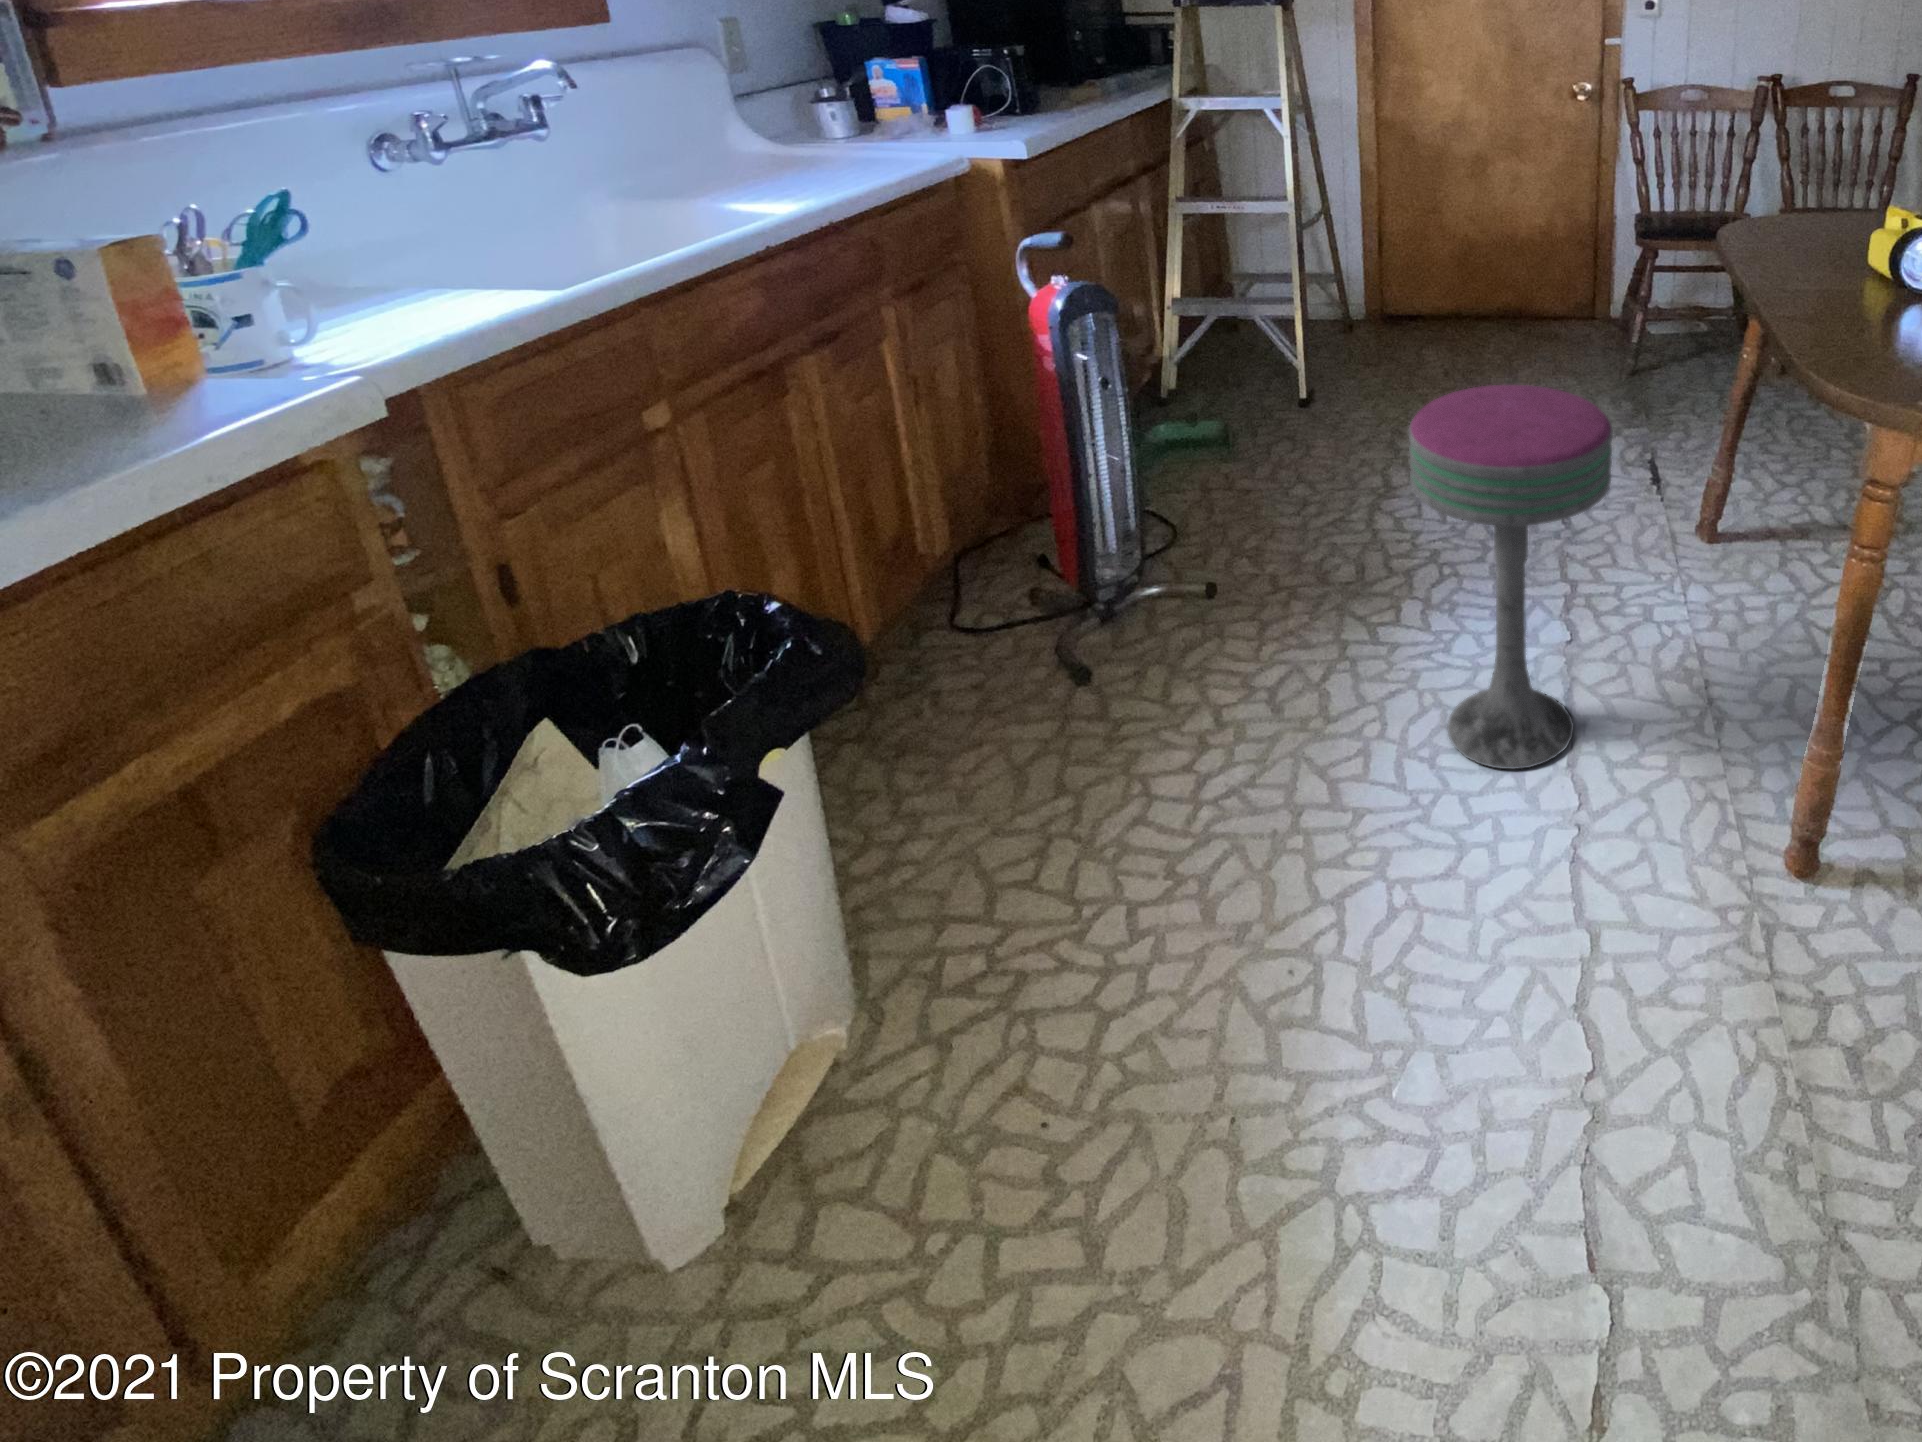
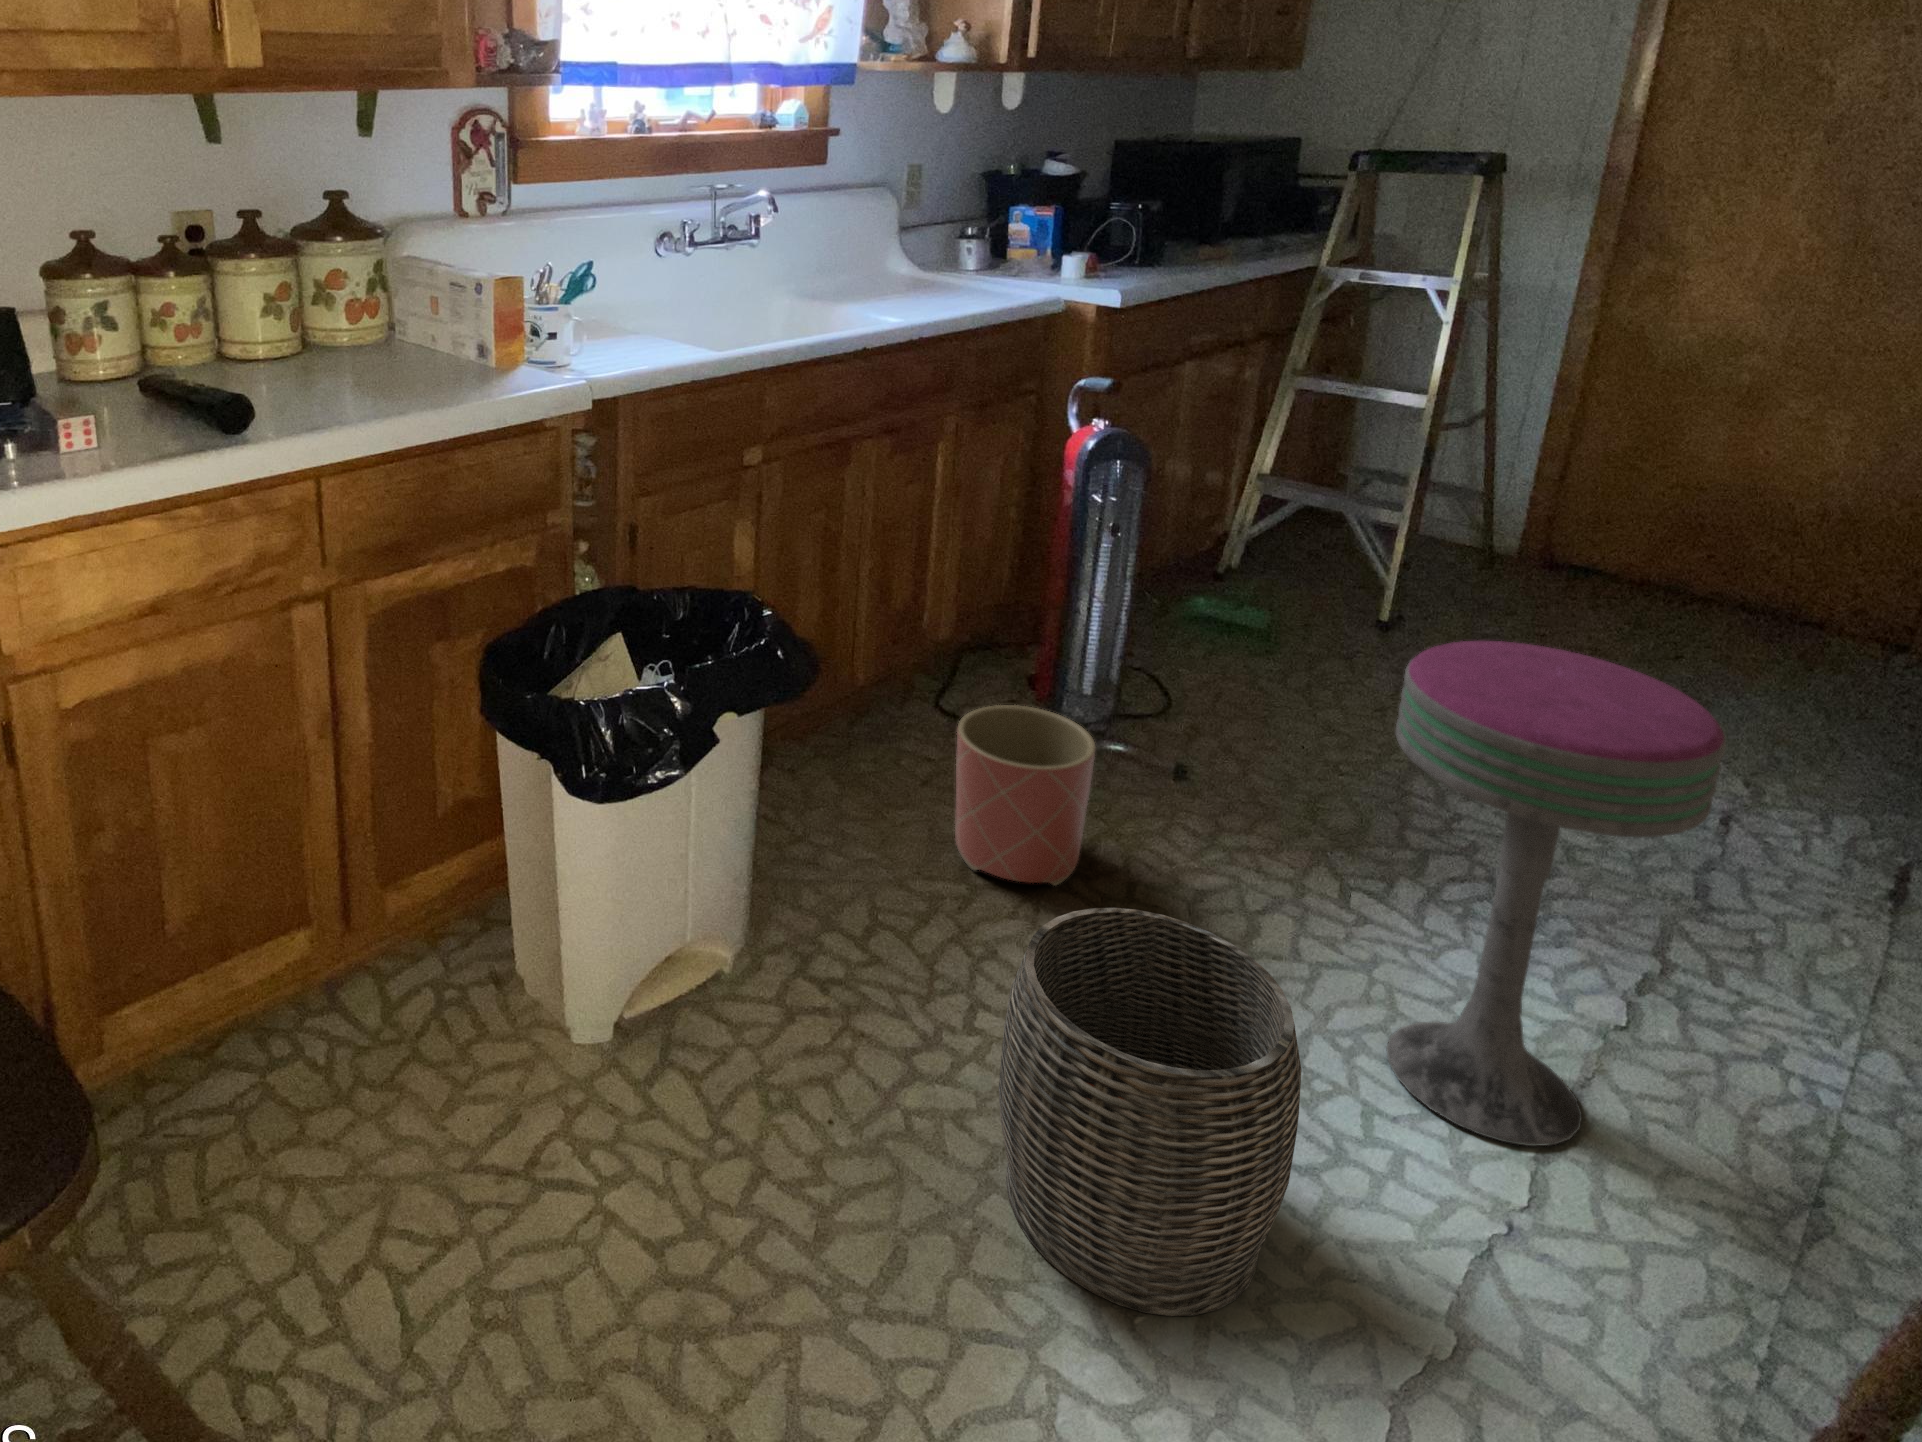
planter: none [1014,579,1164,768] -> present [955,705,1096,885]
woven basket: none [1209,728,1471,1105] -> present [999,908,1301,1316]

